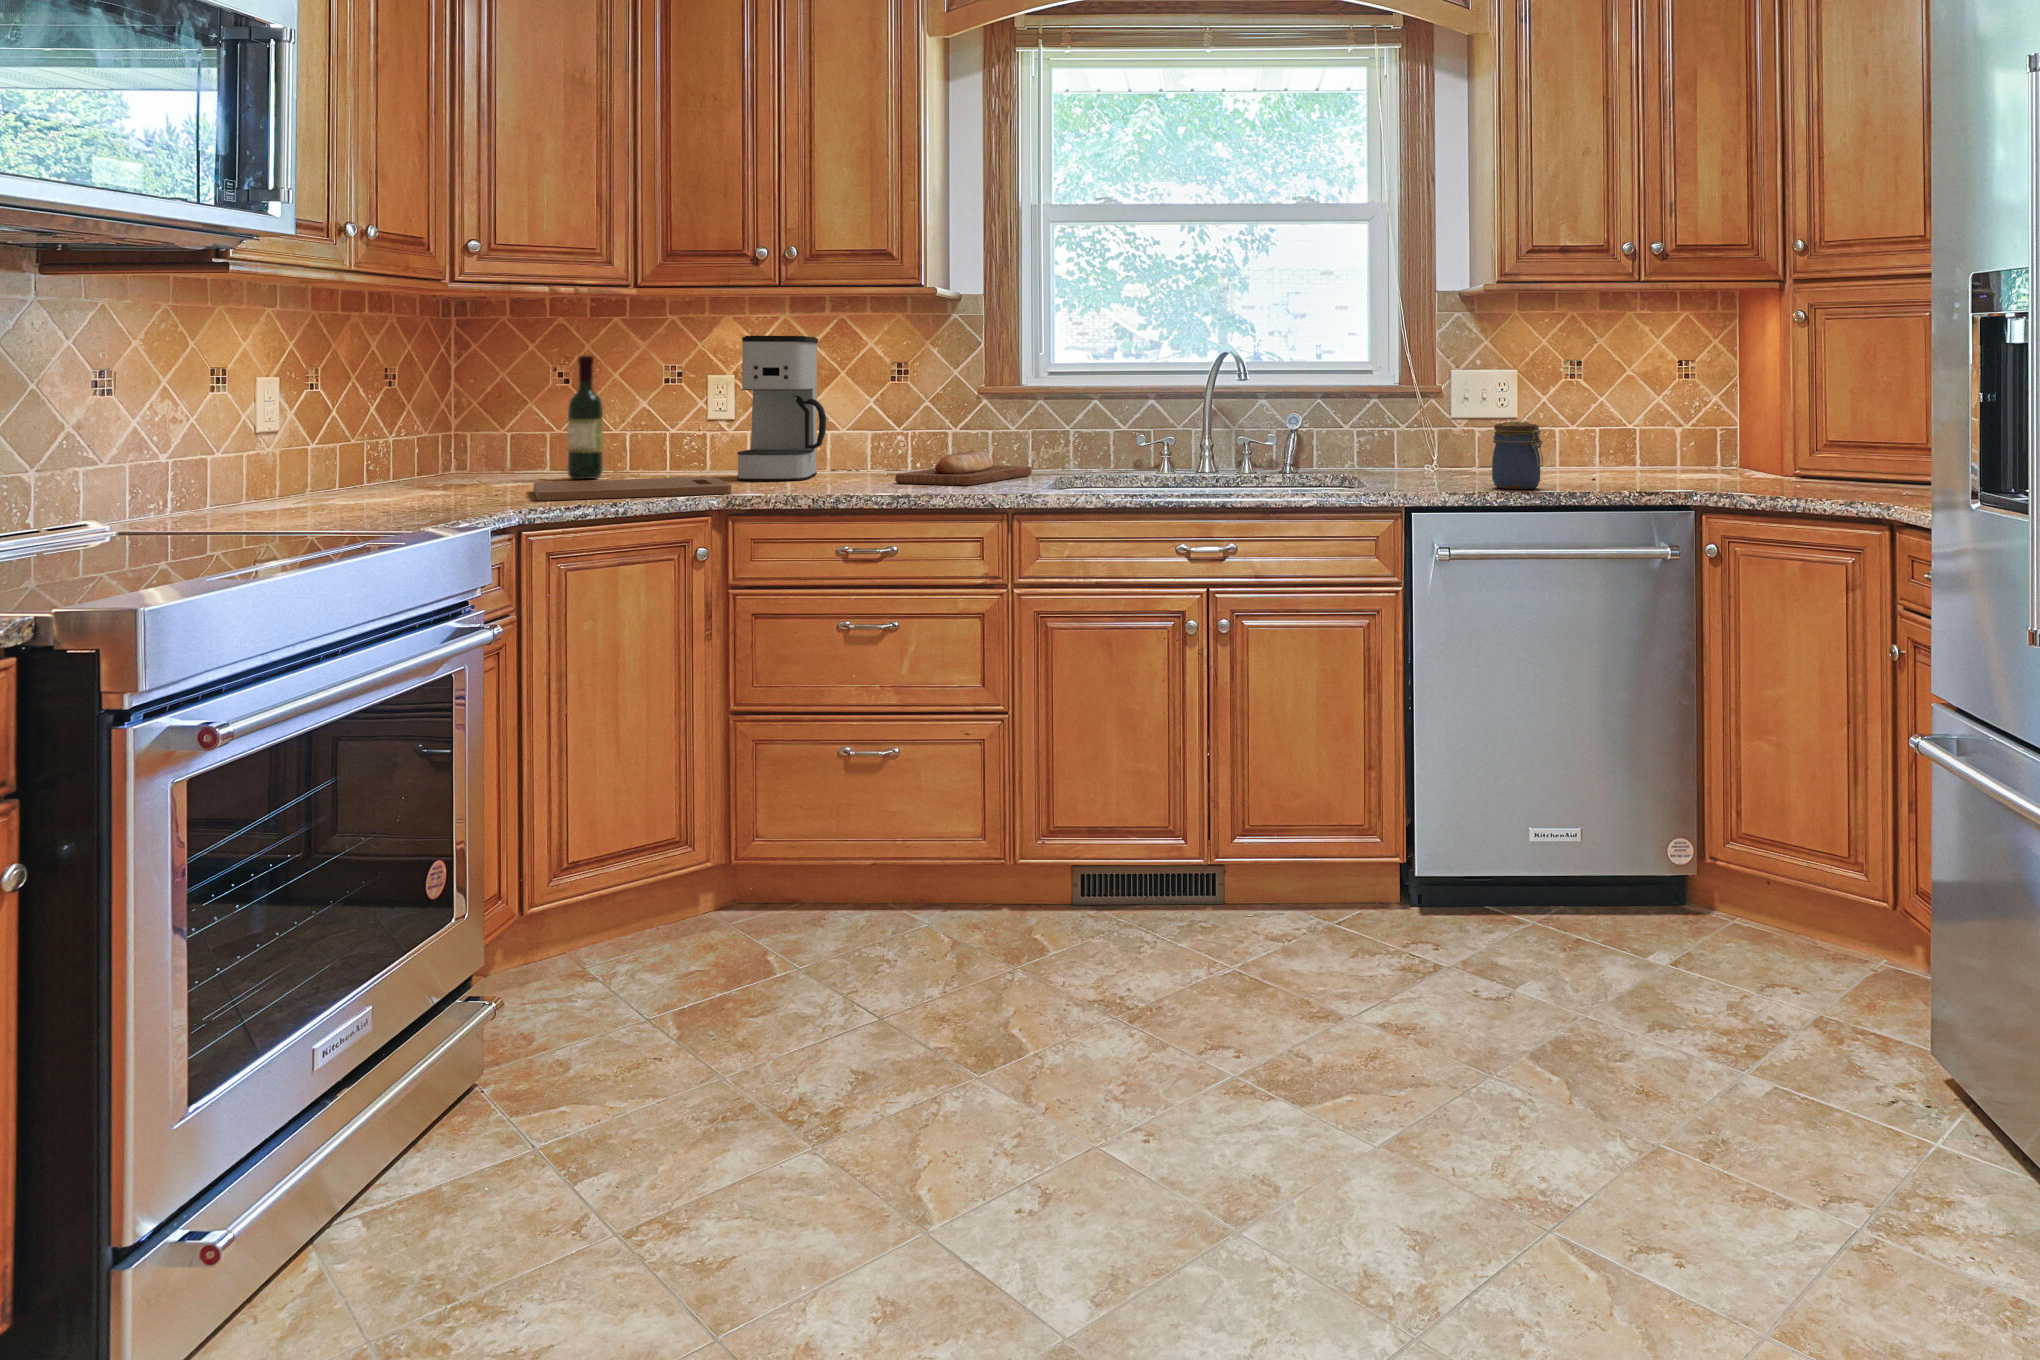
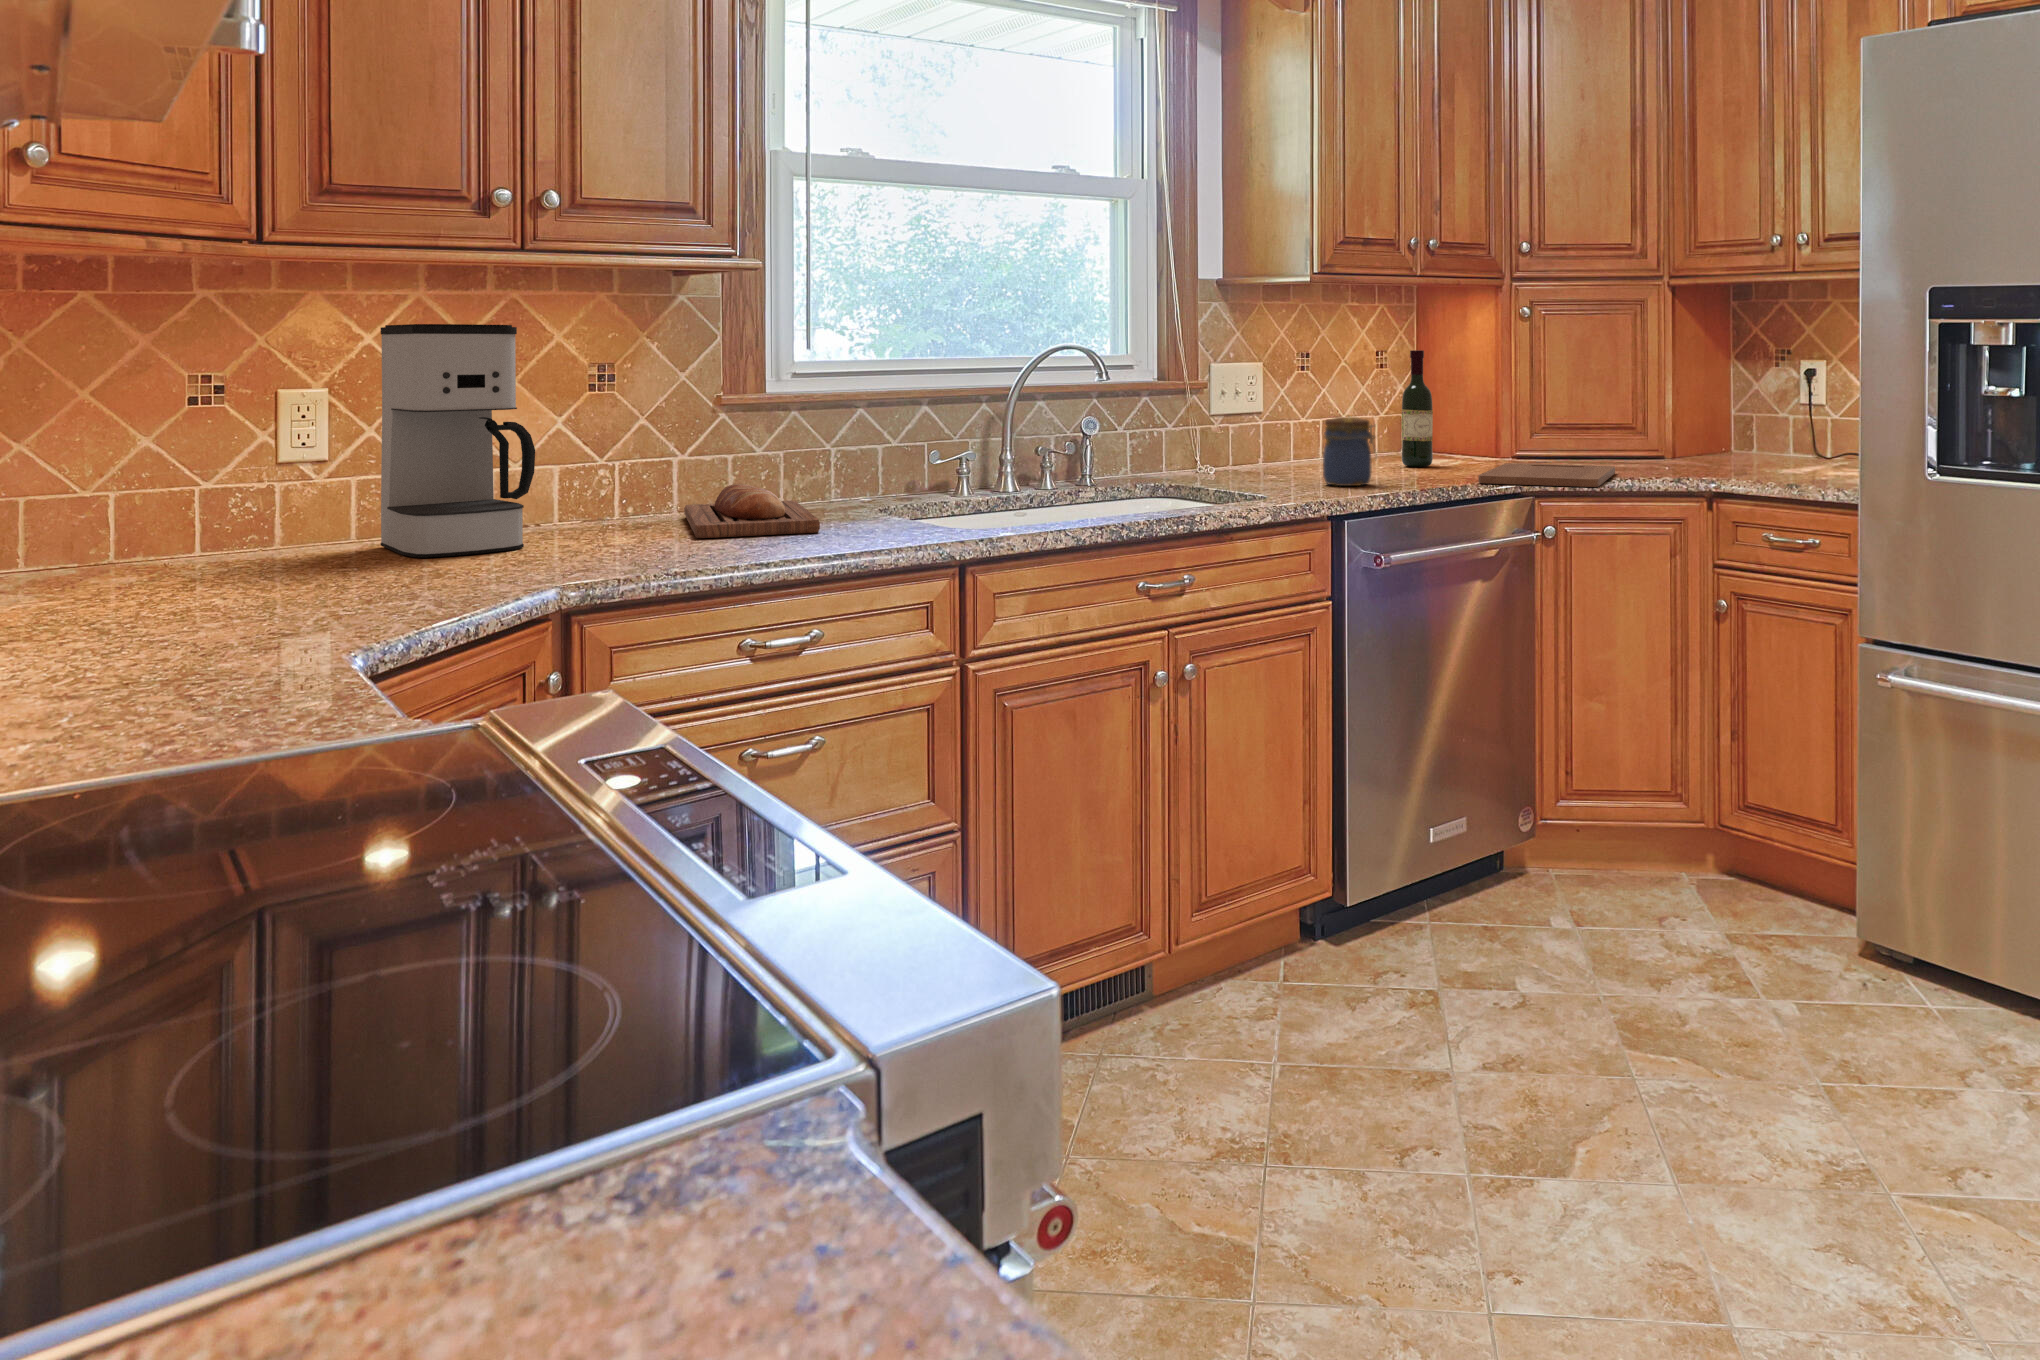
wine bottle: present [567,356,603,479] -> present [1402,350,1433,467]
cutting board: present [534,477,731,500] -> present [1478,463,1615,487]

